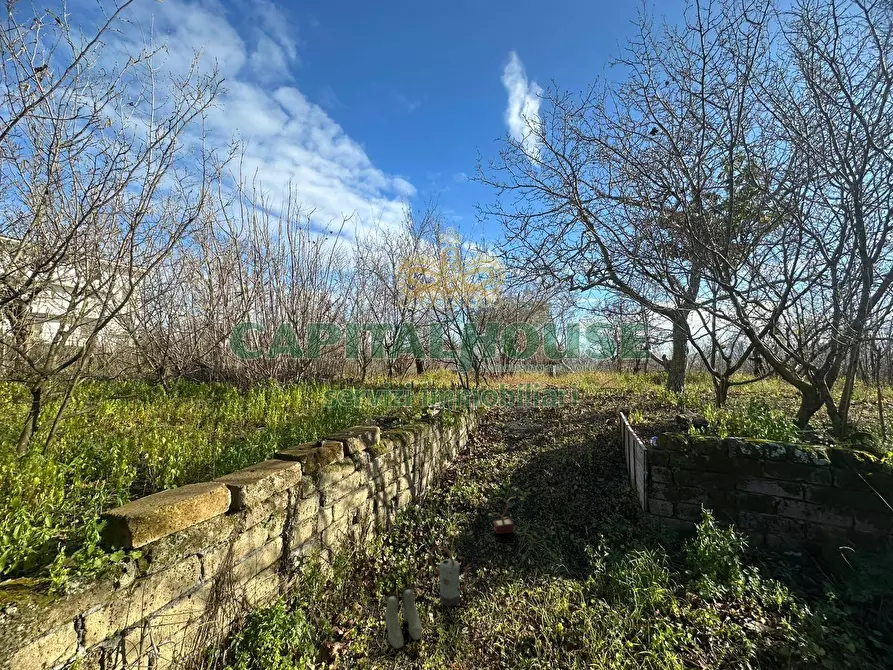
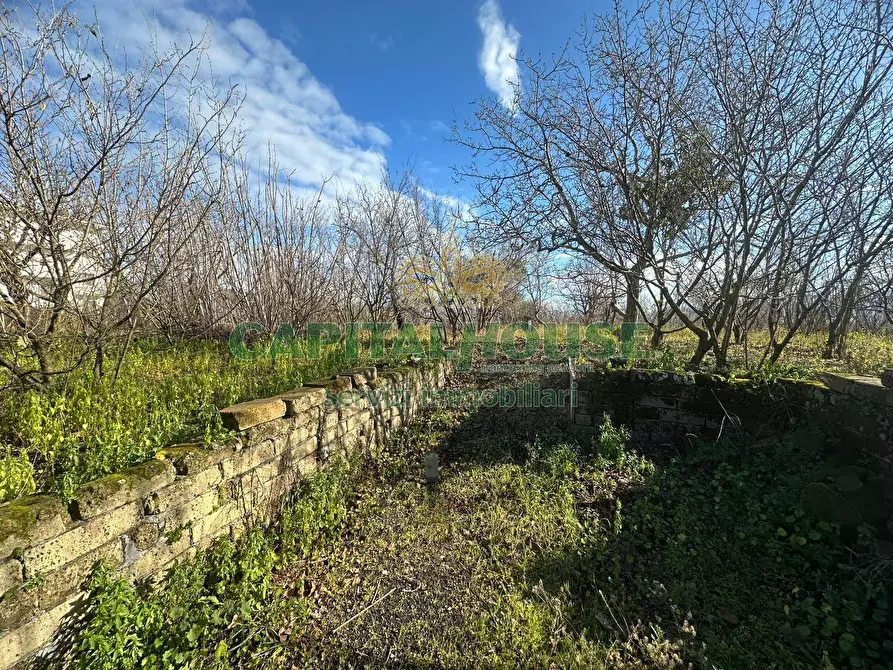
potted plant: present [488,481,530,534] -> none [459,405,491,443]
boots: present [385,587,422,649] -> none [389,469,414,504]

